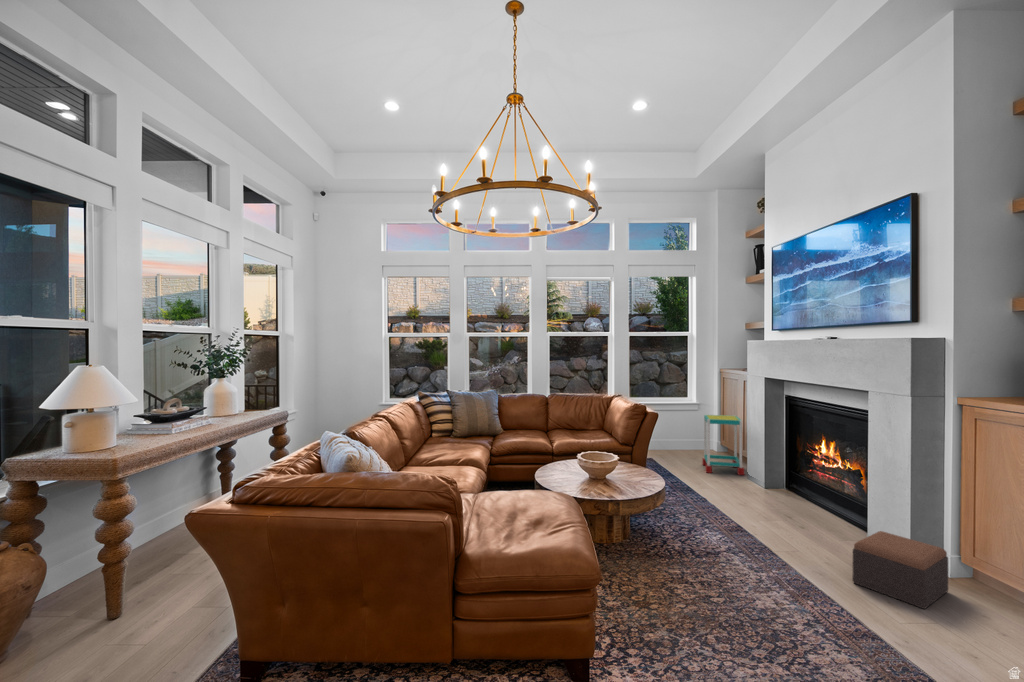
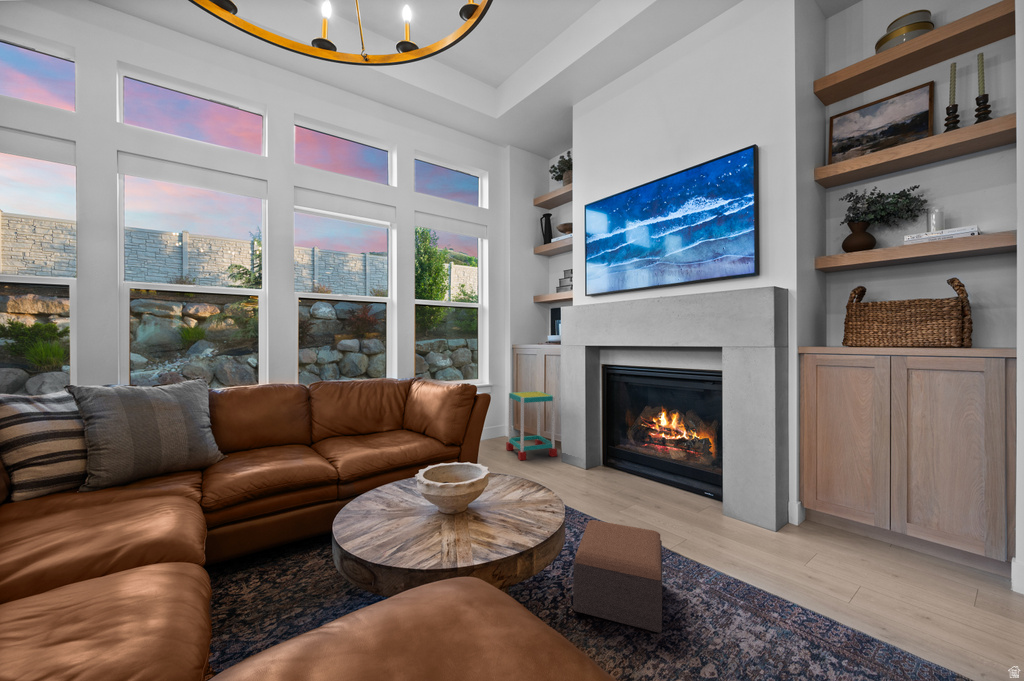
footstool: present [853,531,948,609] -> present [573,520,662,633]

